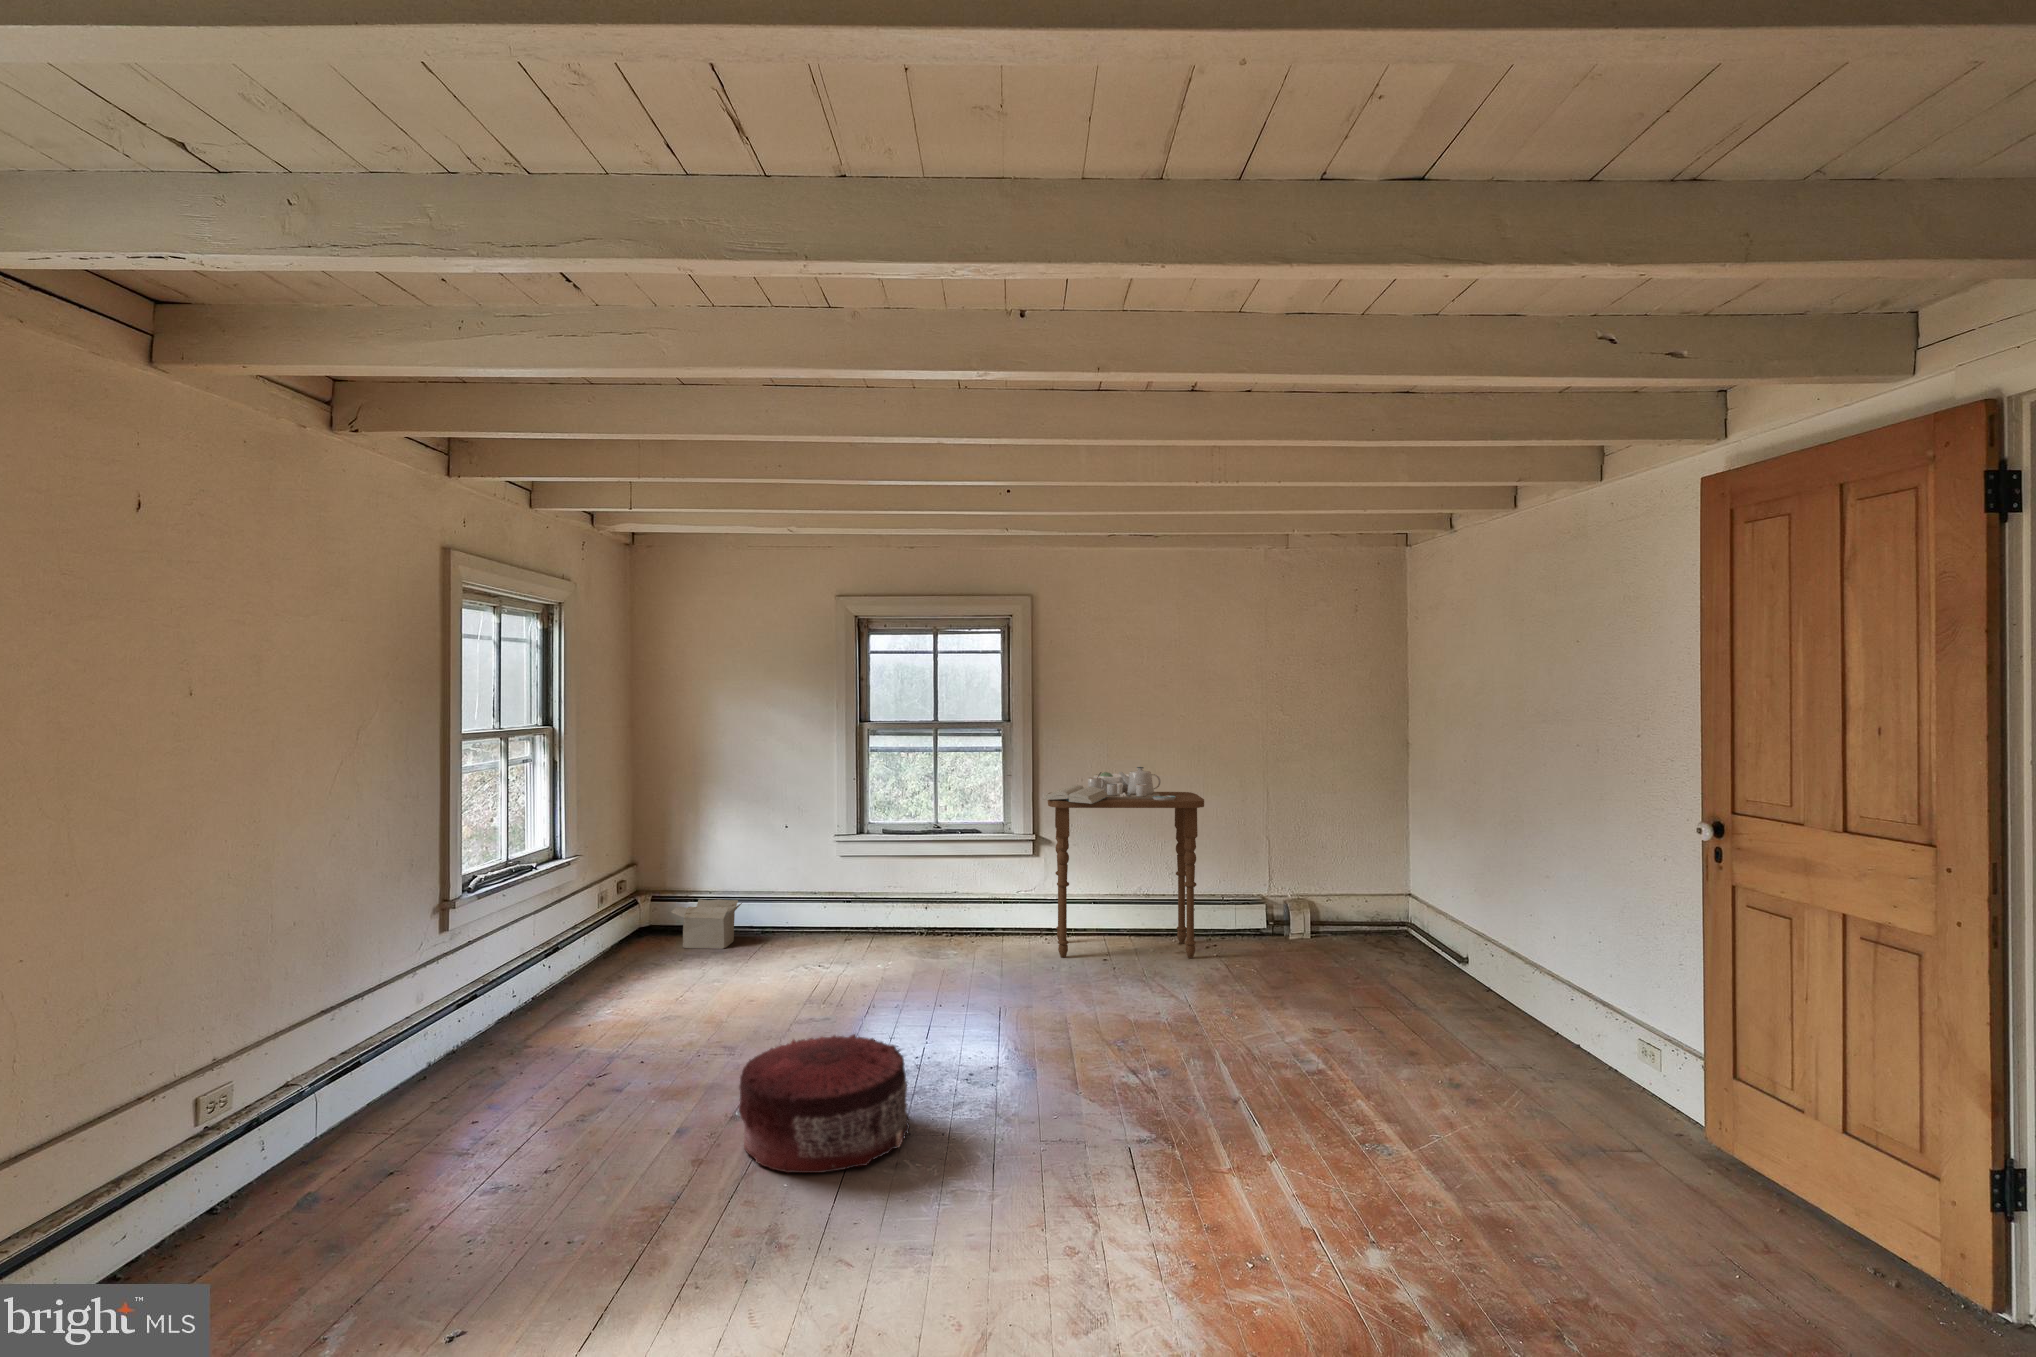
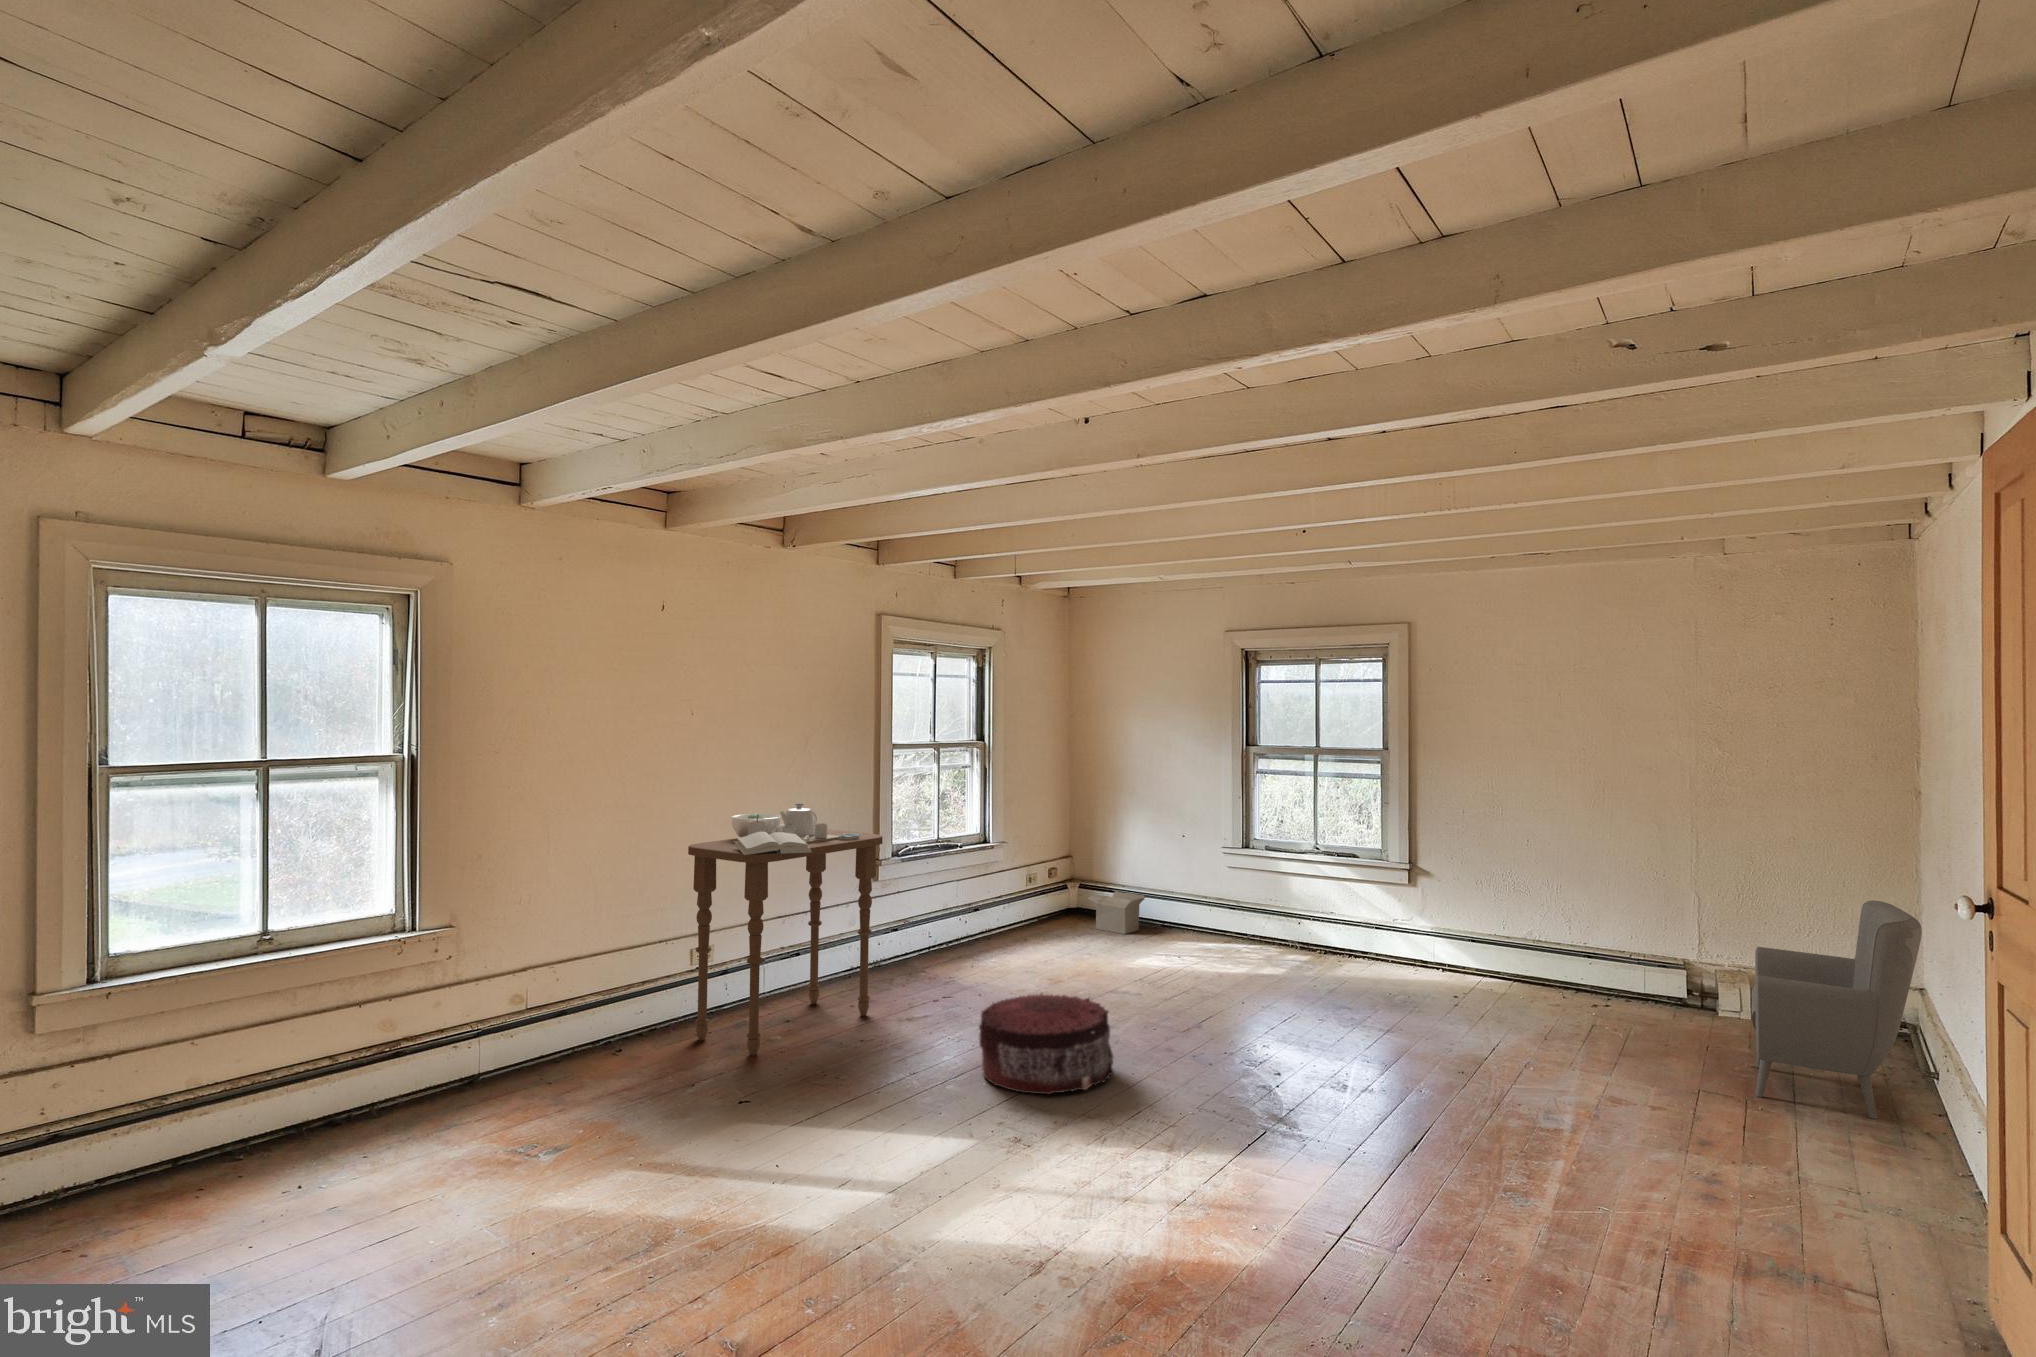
side table: present [1044,767,1204,958] -> present [688,804,883,1055]
armchair: none [1355,829,1494,1003] -> present [1752,901,1922,1119]

